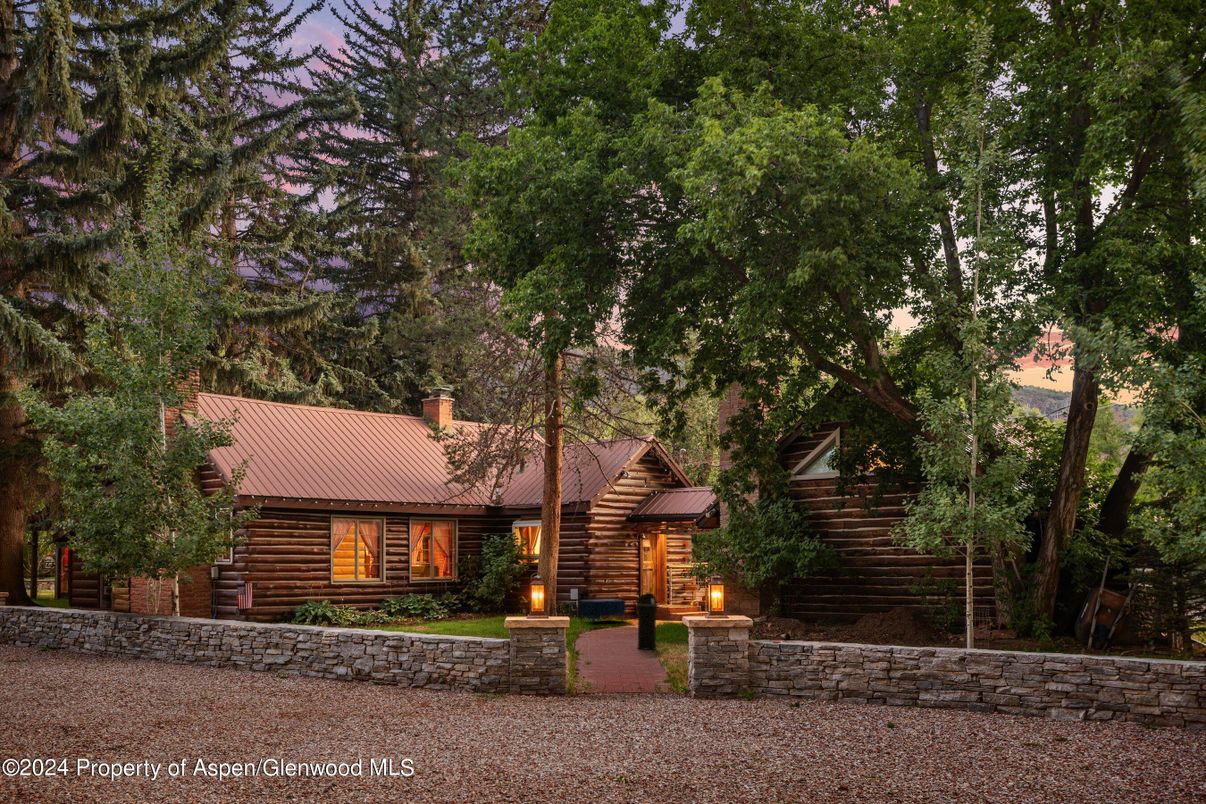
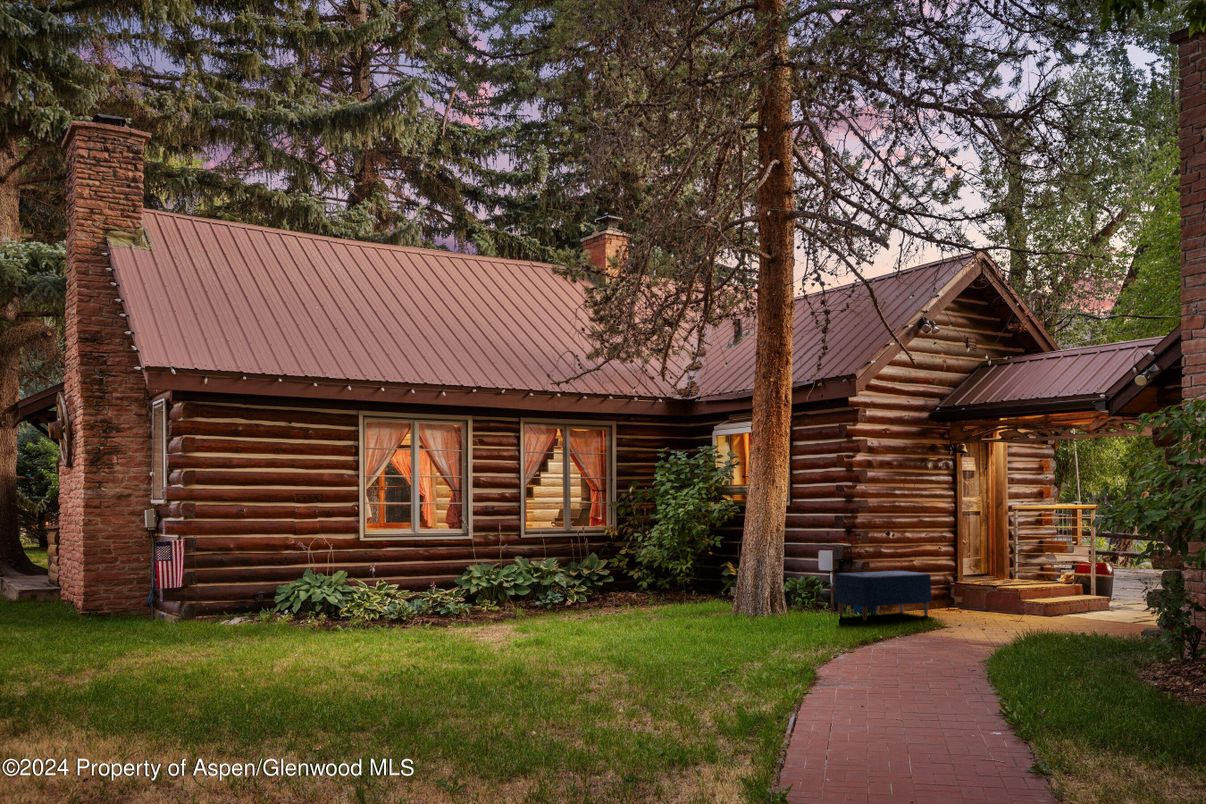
trash can: present [637,593,657,650] -> none [986,594,1053,767]

